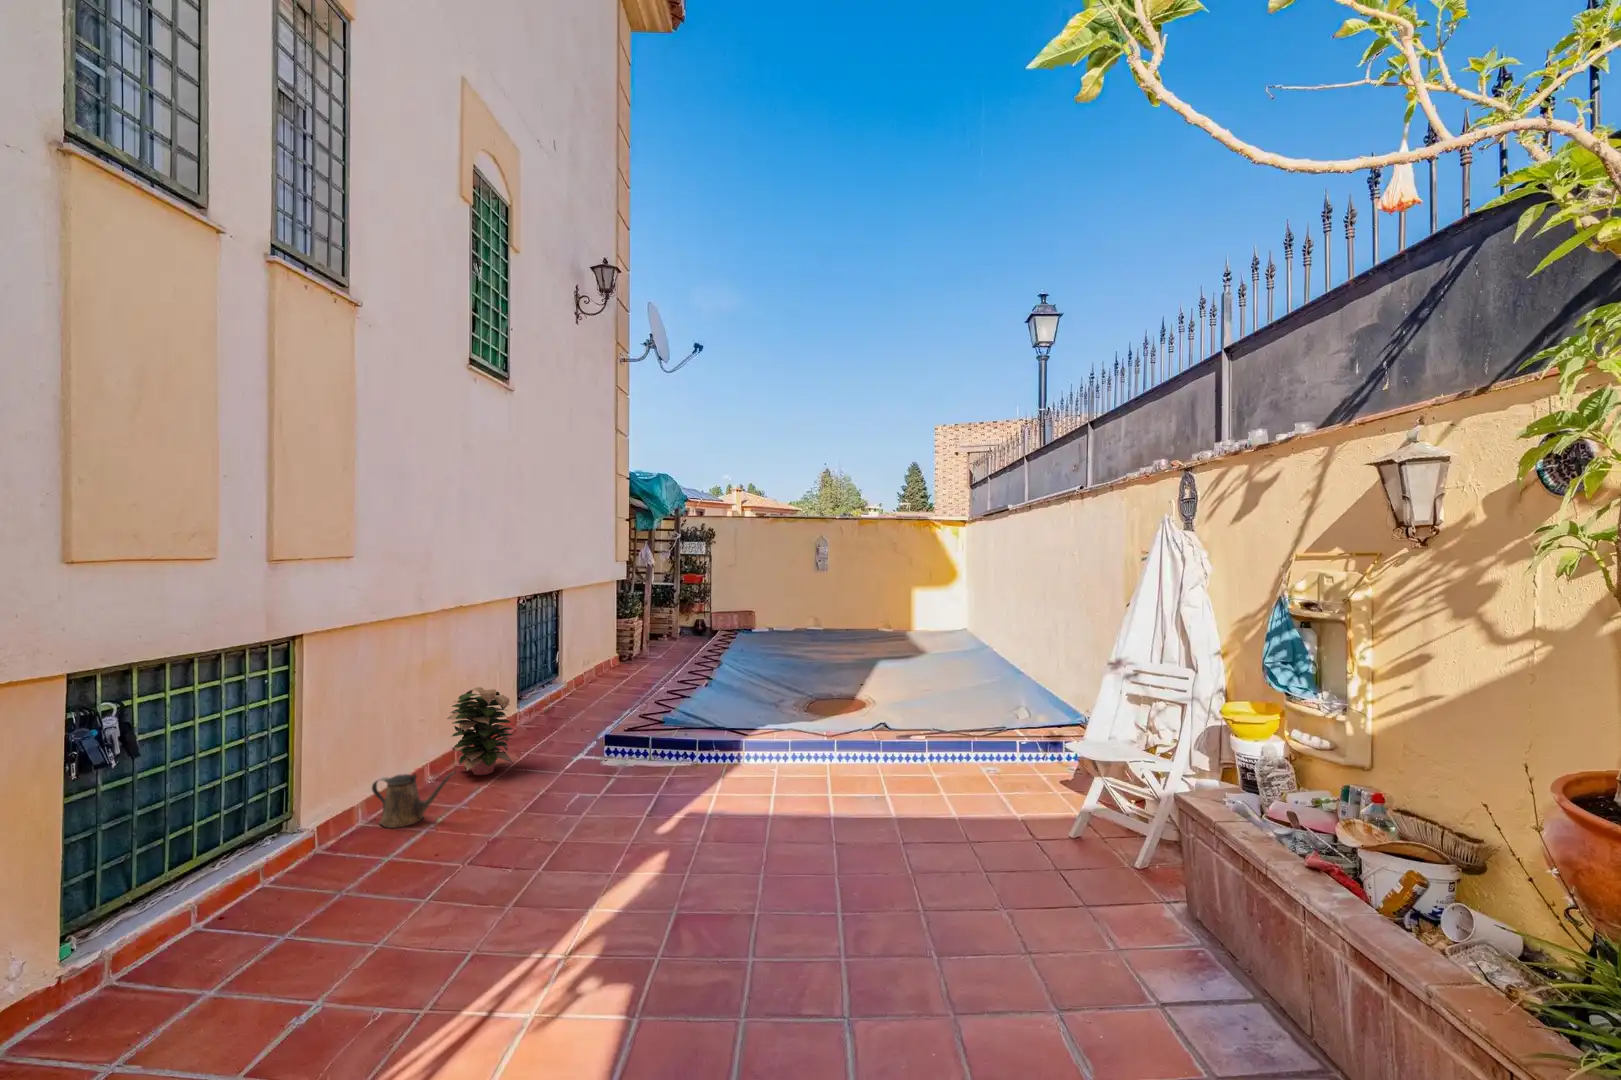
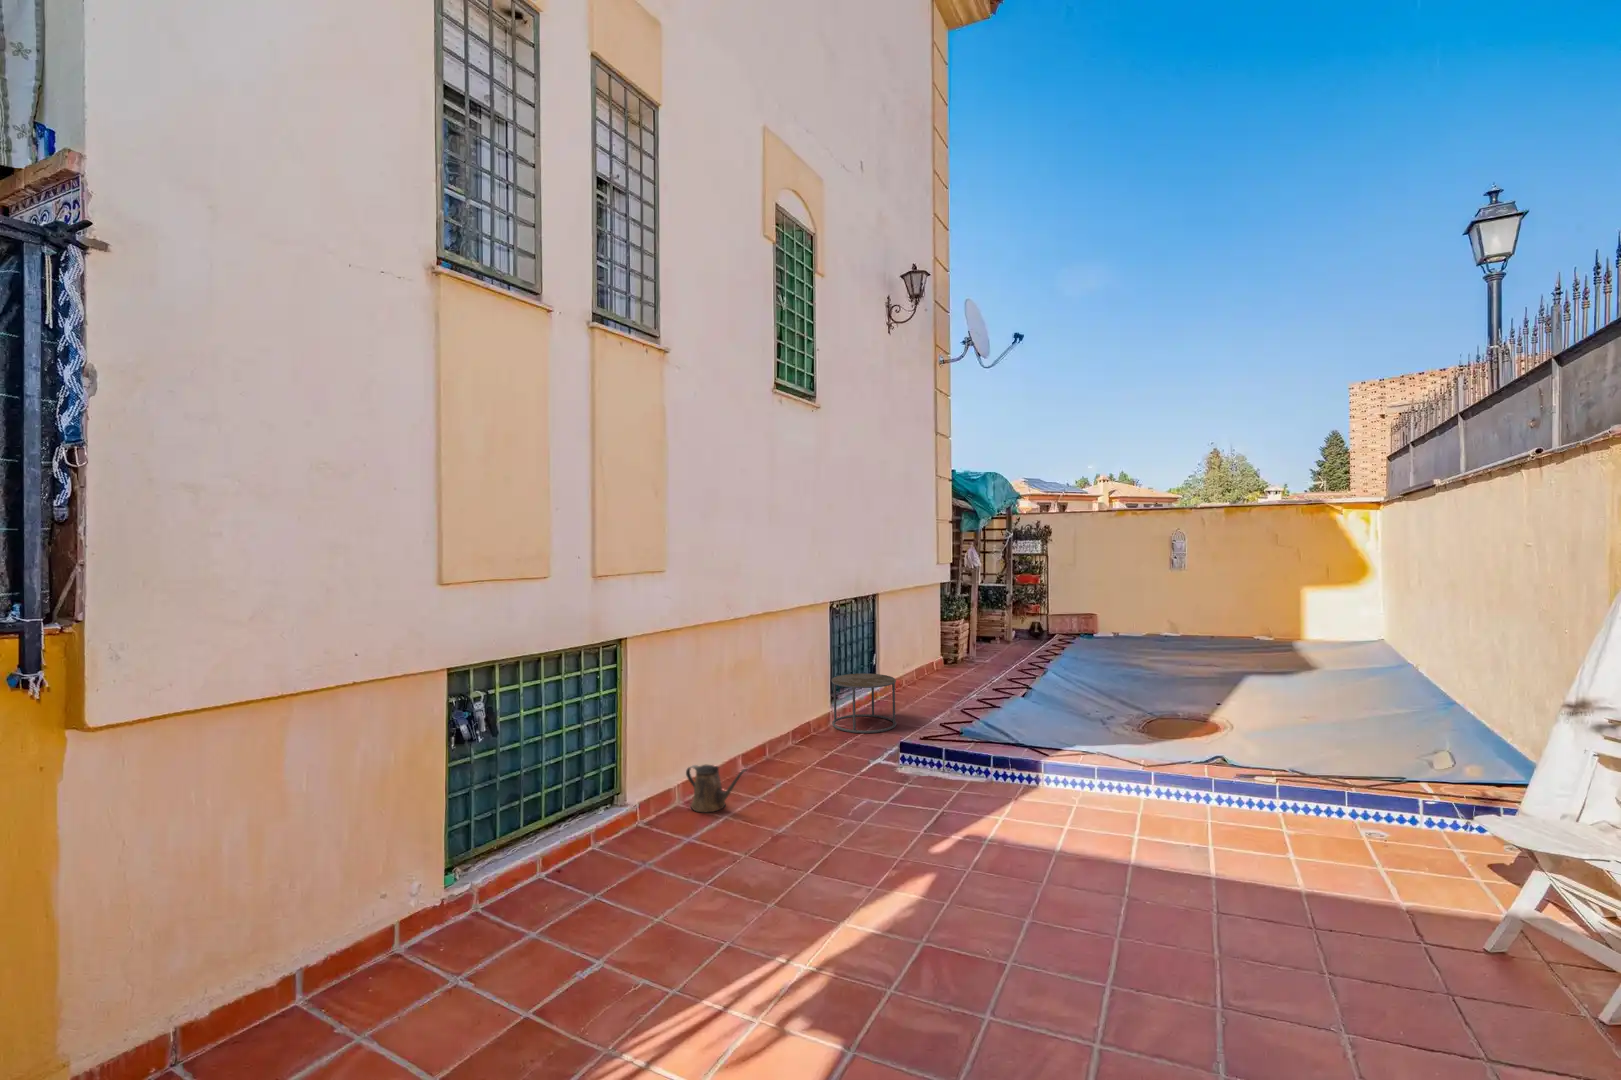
side table: none [521,670,591,731] -> present [832,673,897,733]
decorative plant: present [447,687,513,775] -> none [754,688,811,771]

